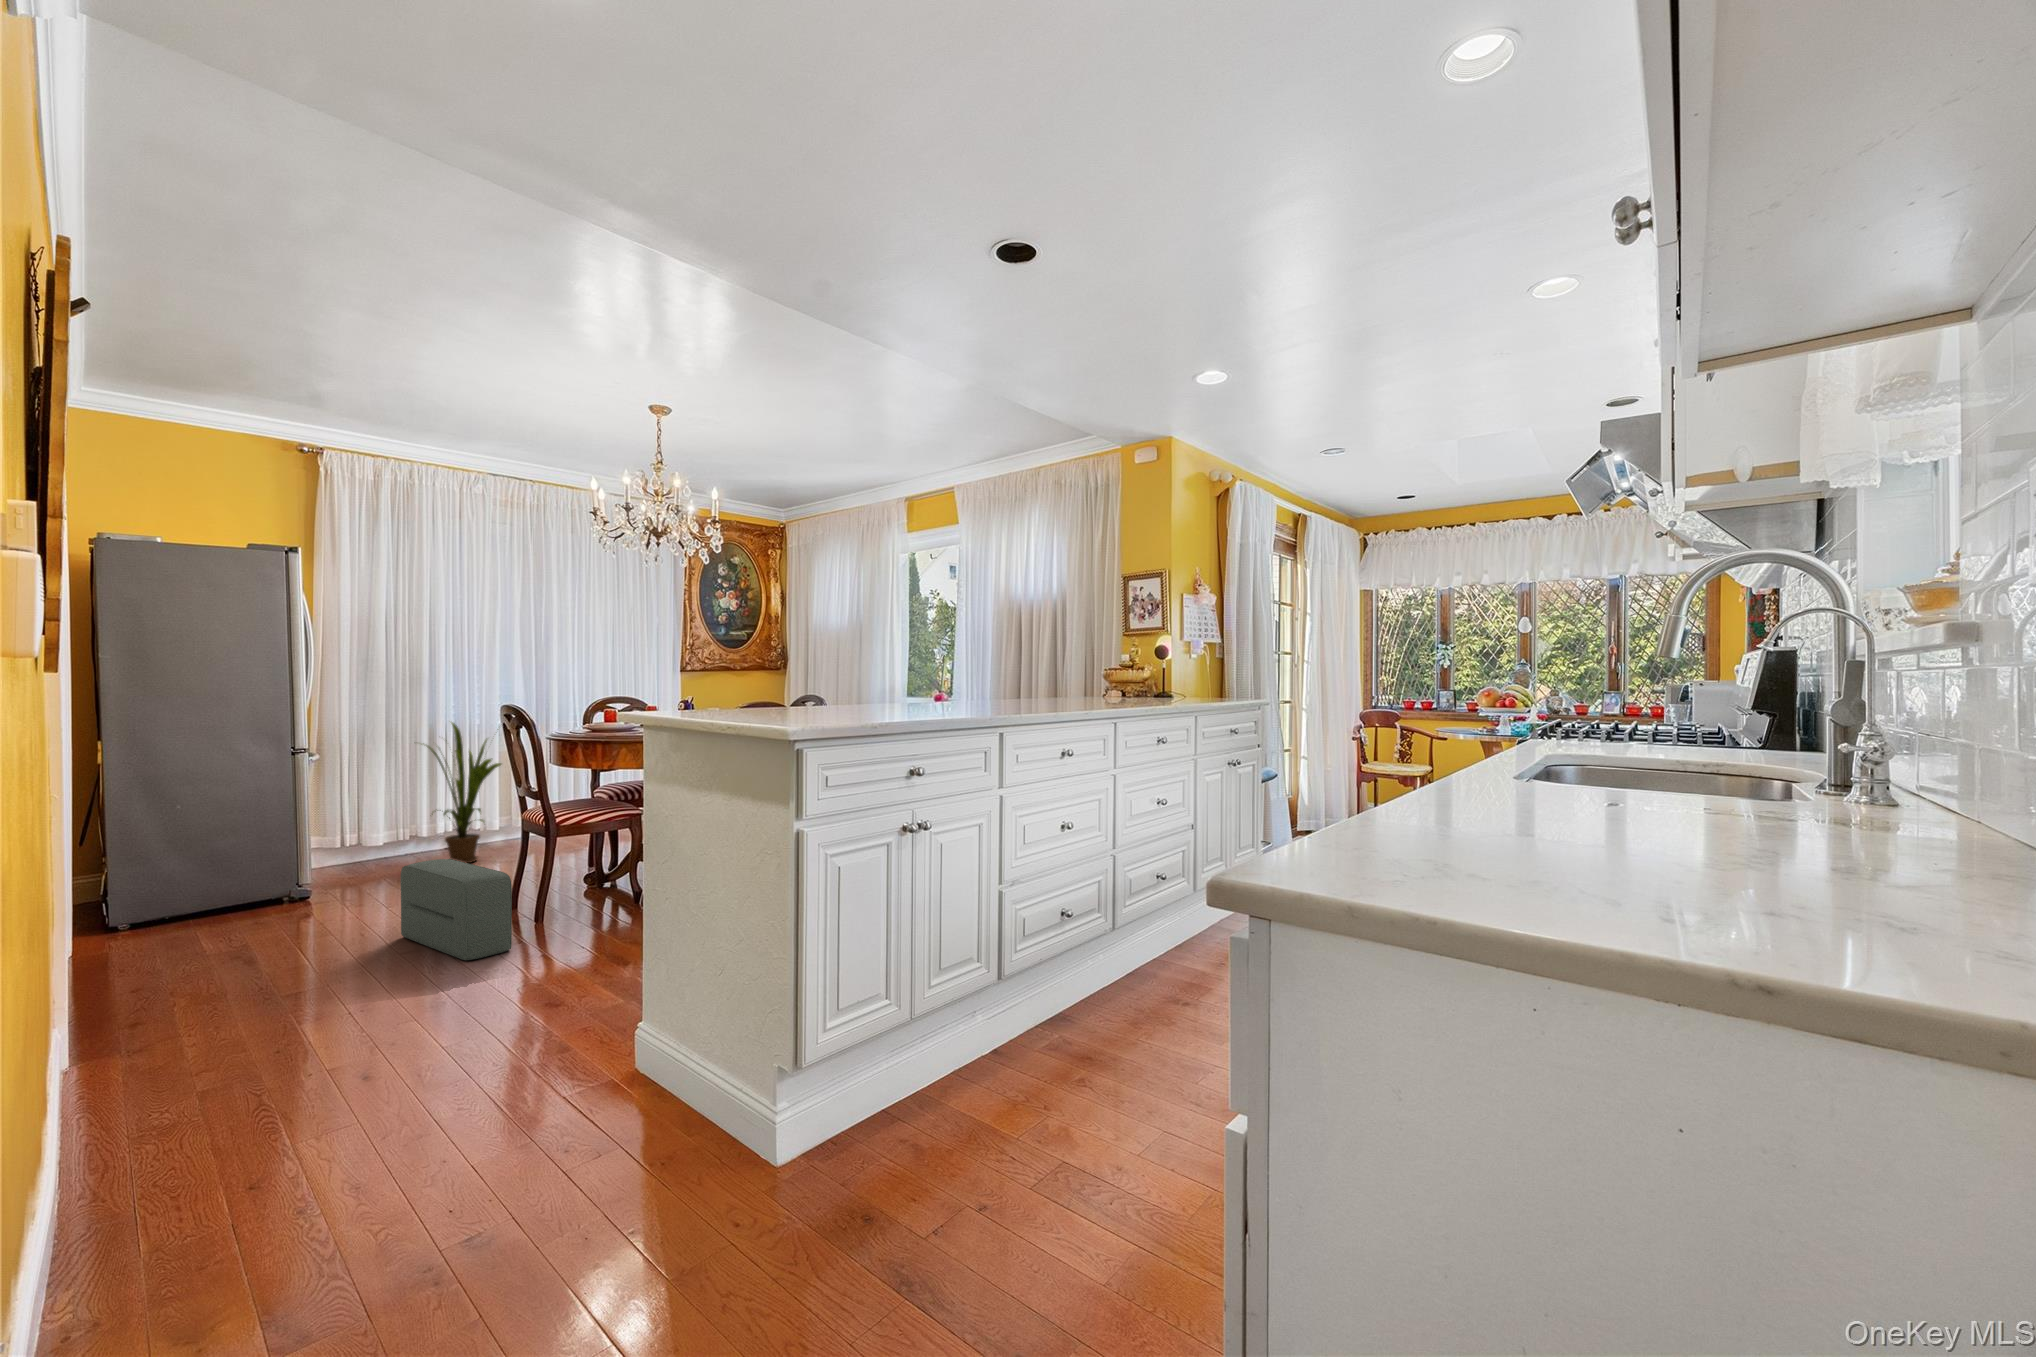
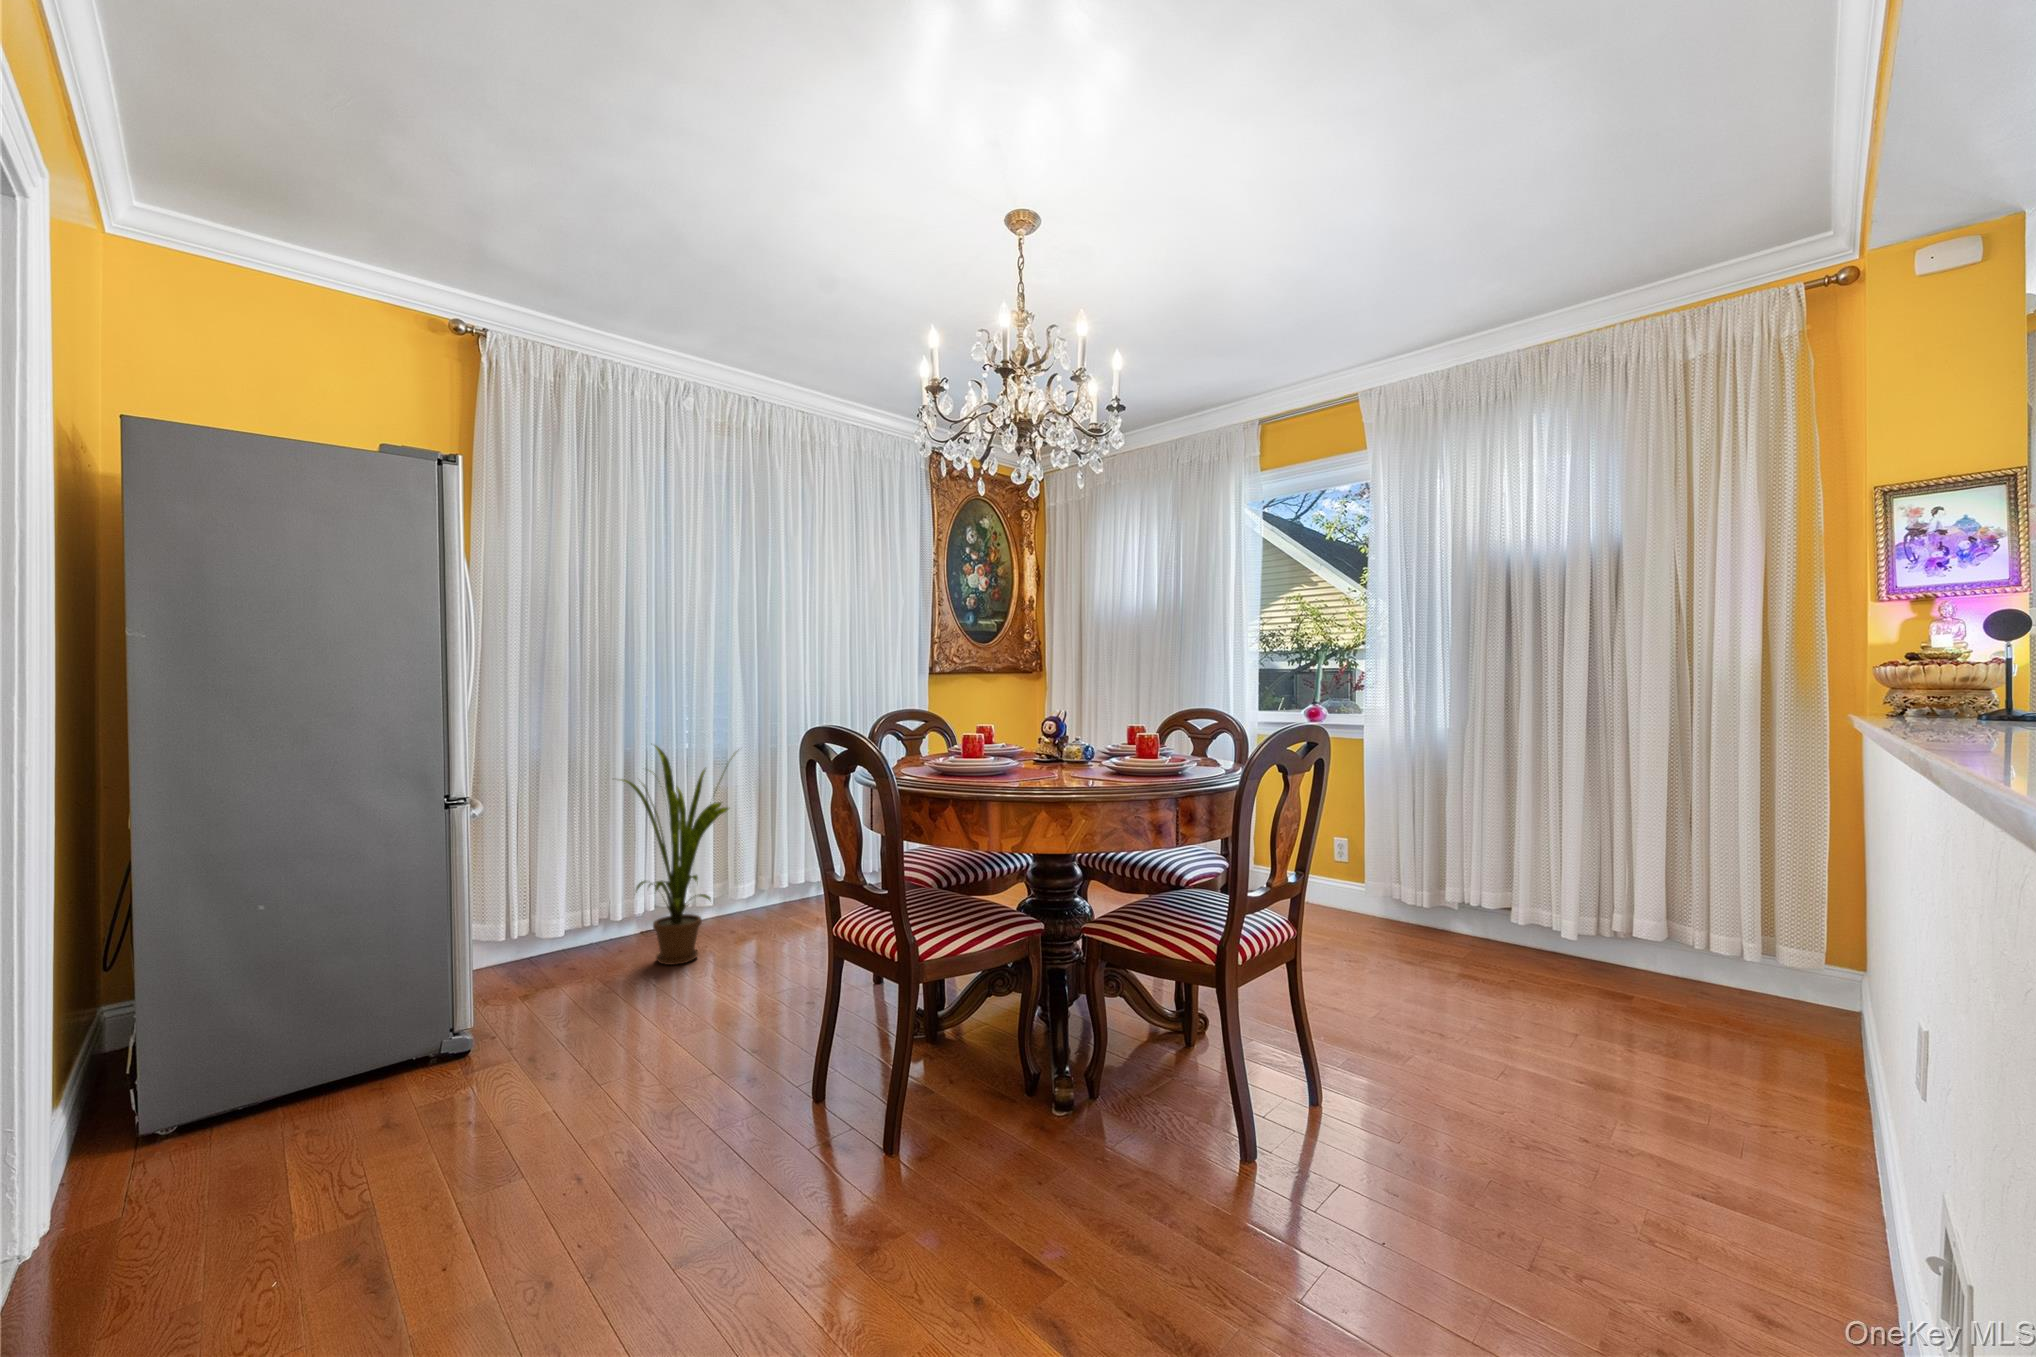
pouf: present [400,859,512,960] -> none [680,1024,937,1301]

